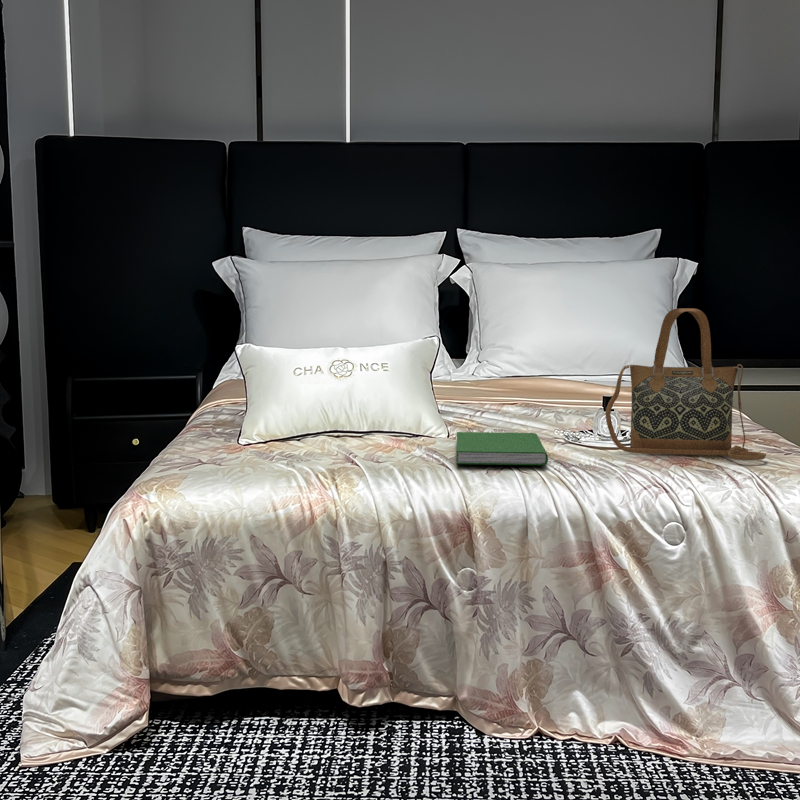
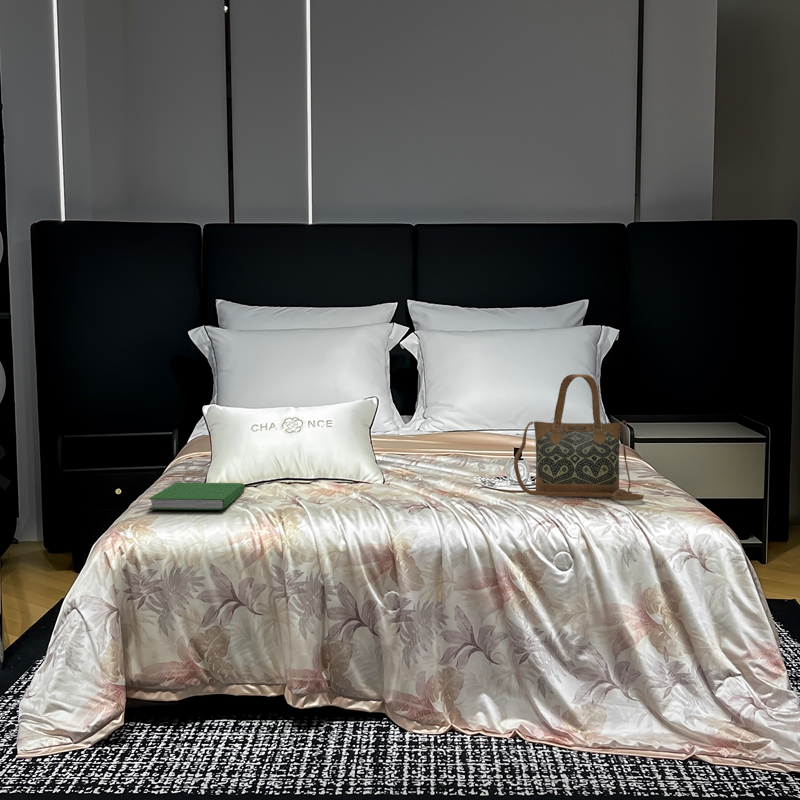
hardcover book: present [457,432,548,465] -> present [149,483,245,510]

